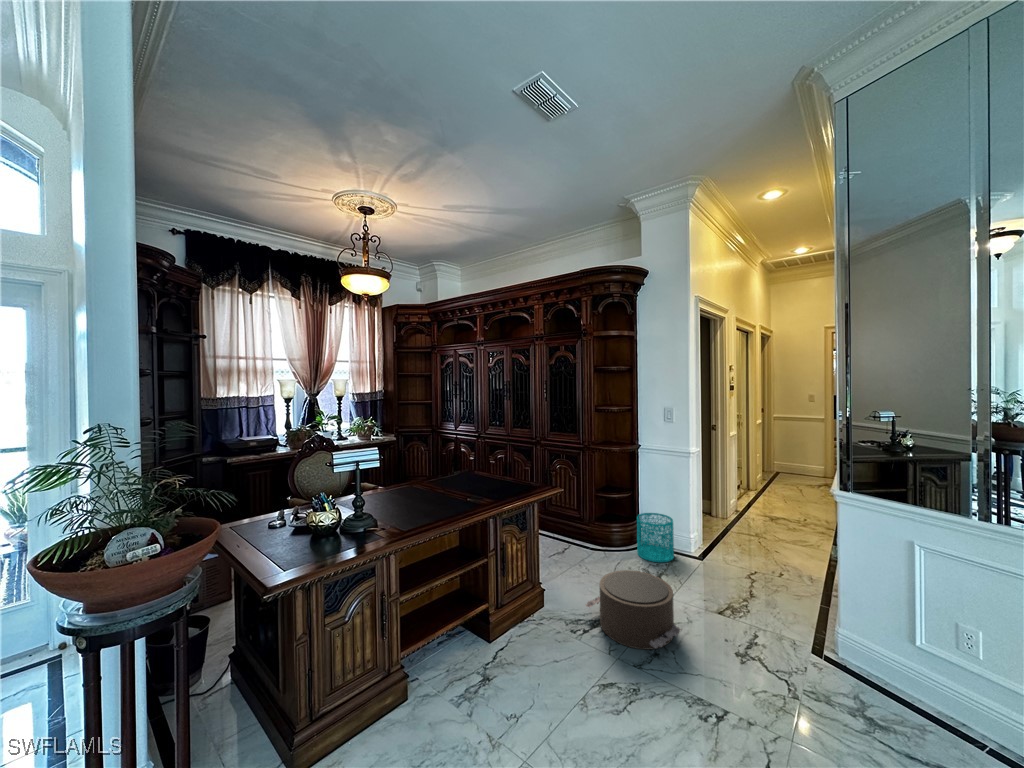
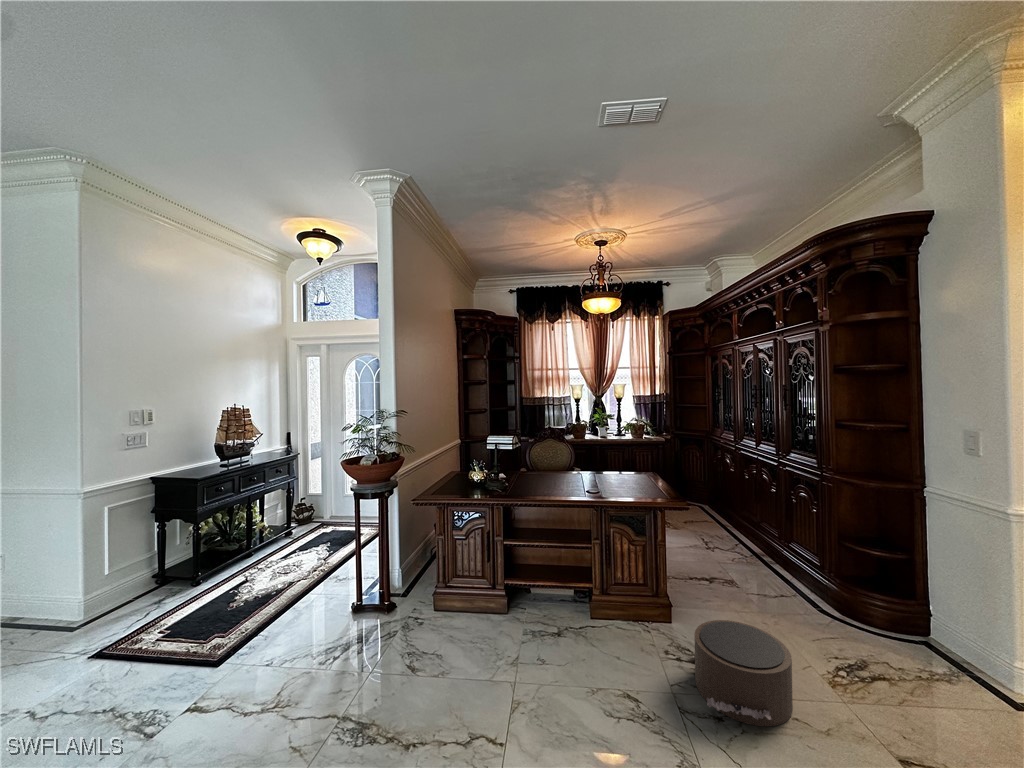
wastebasket: present [637,513,674,562] -> none [888,596,966,687]

